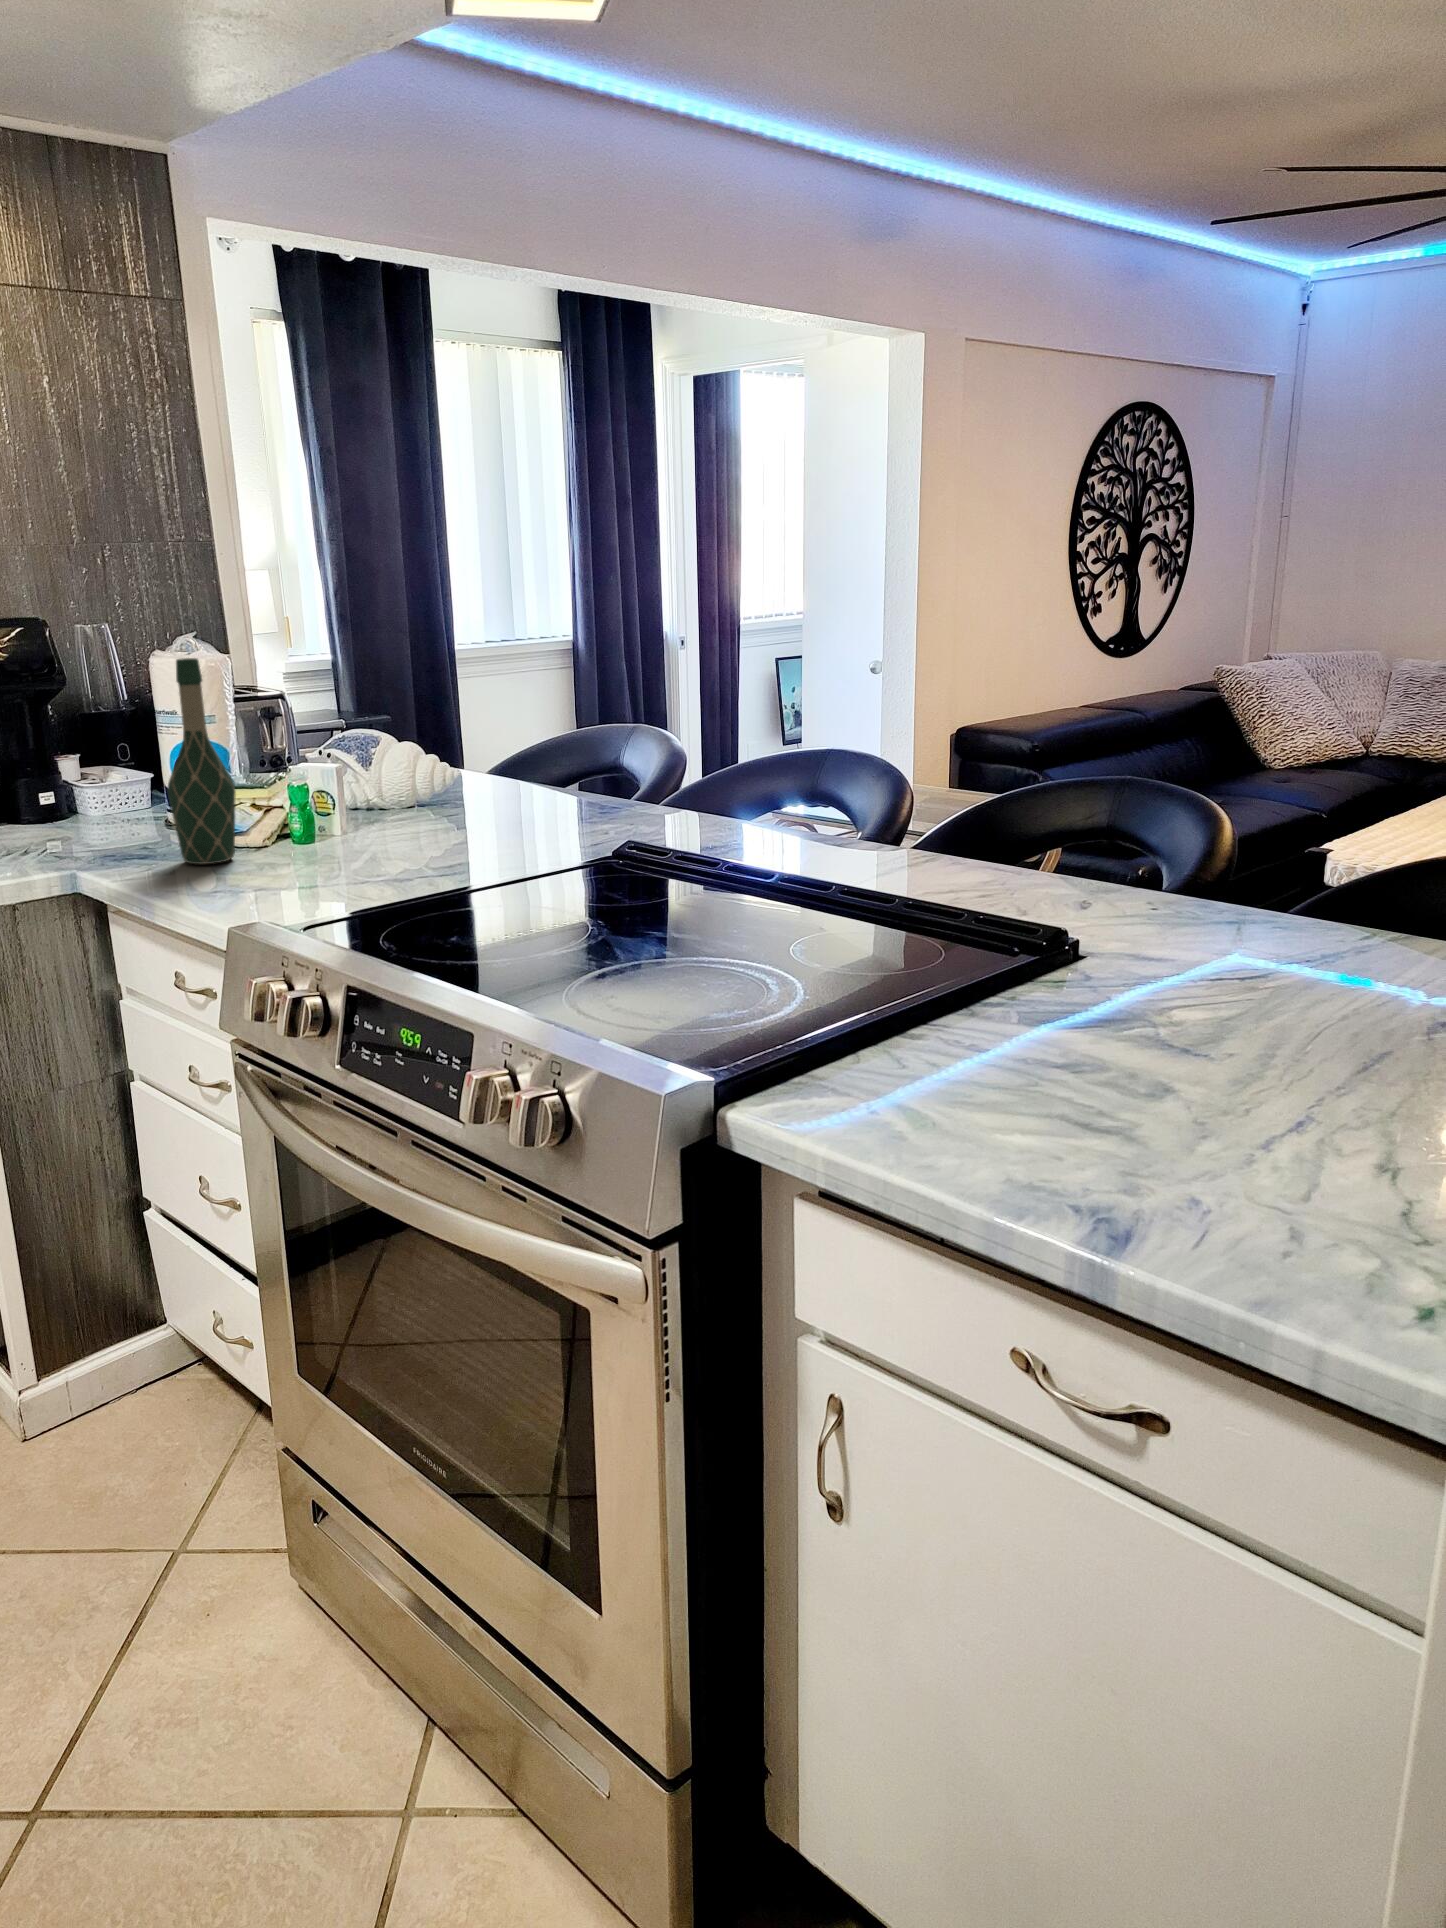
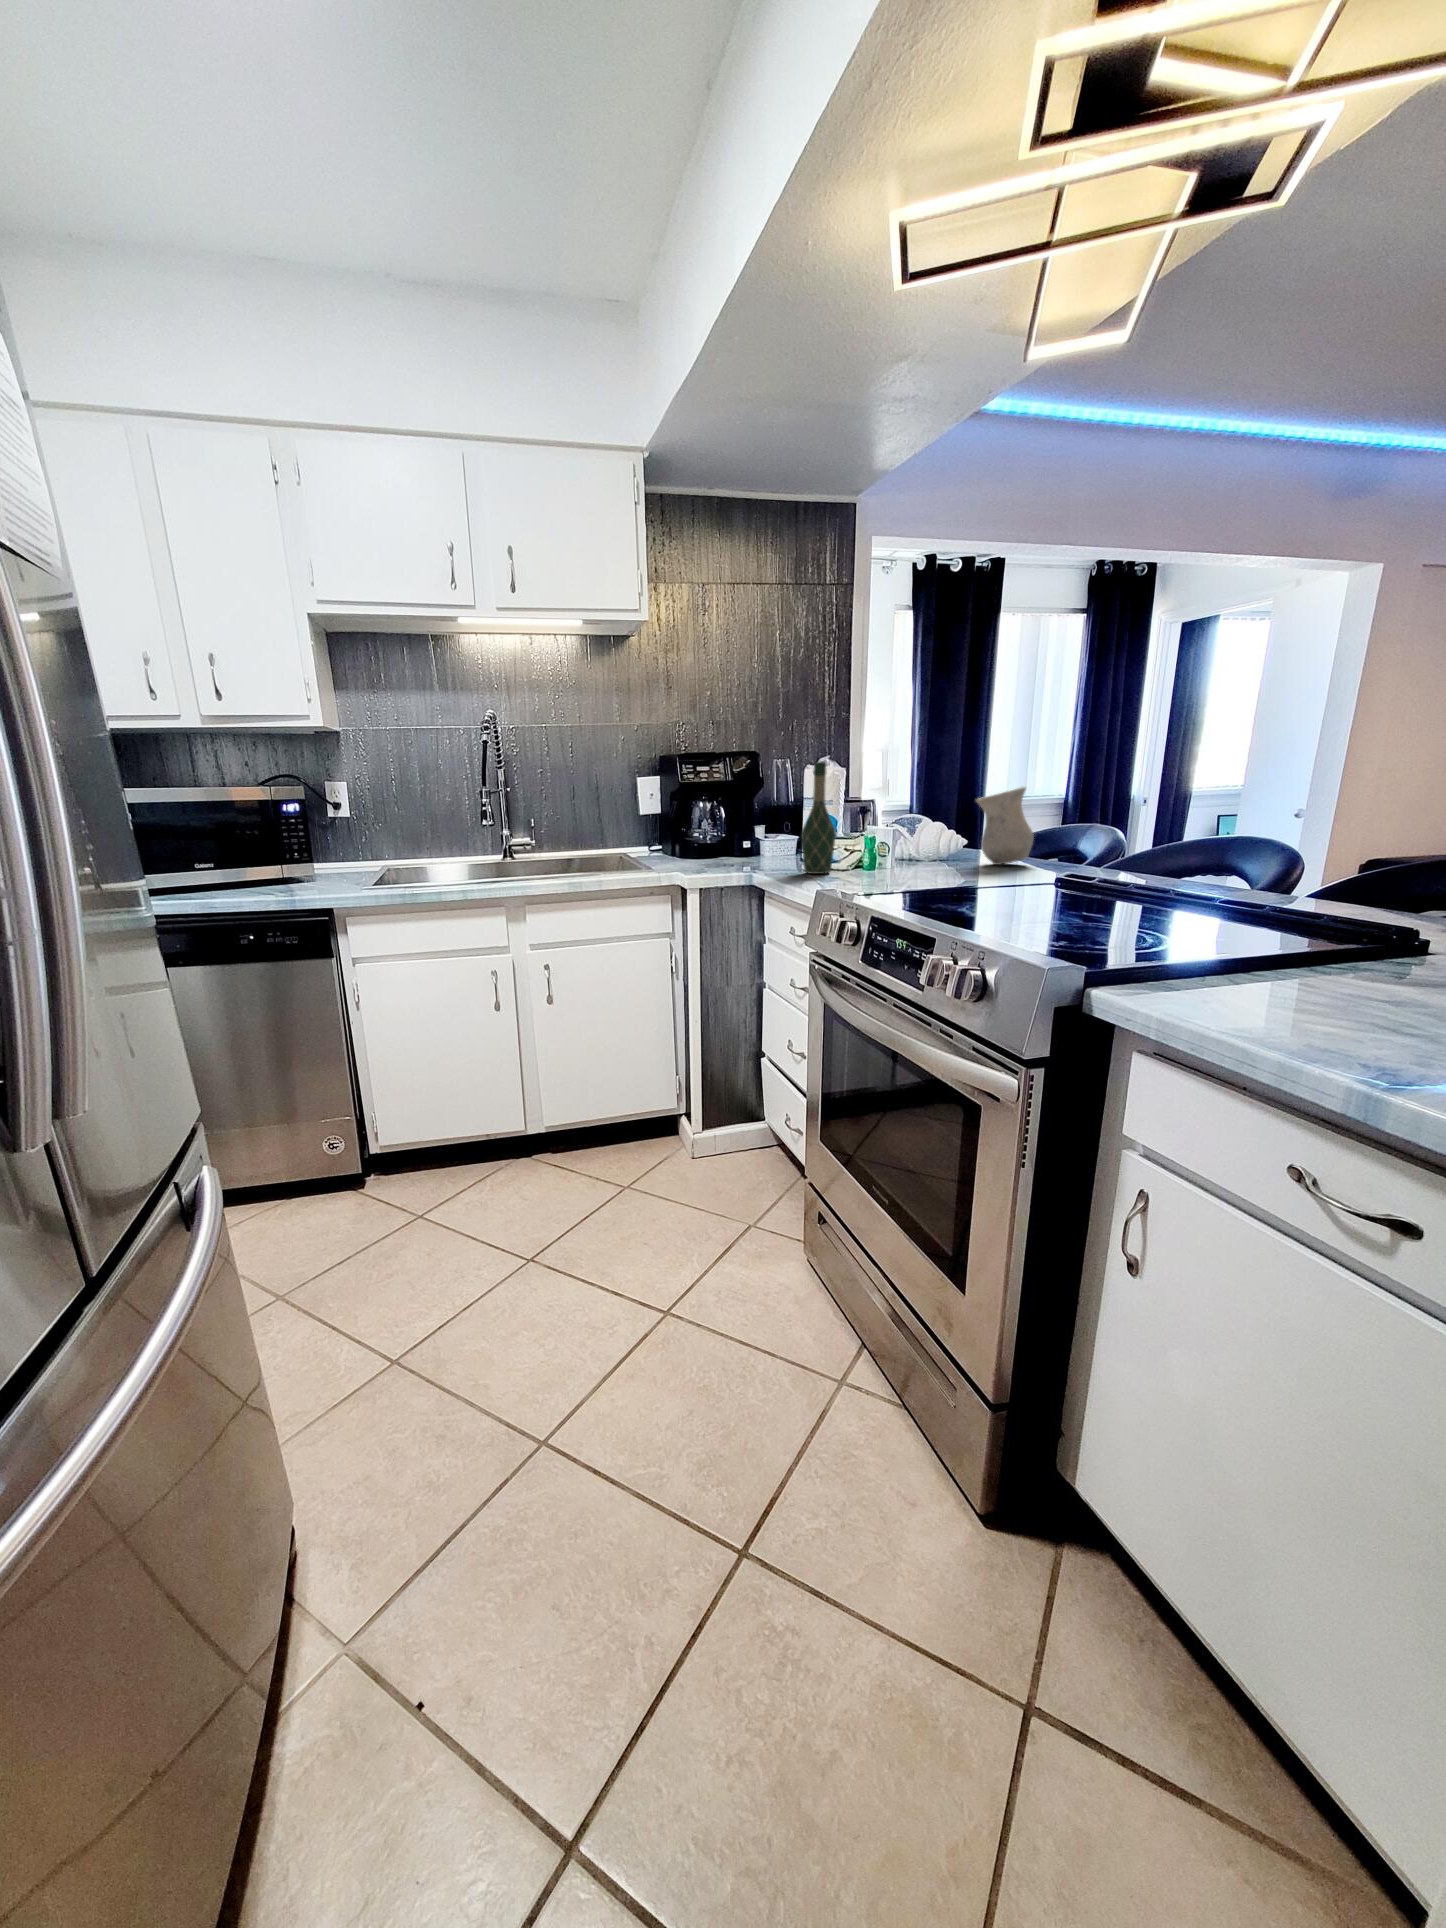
vase: none [466,686,565,815] -> present [976,787,1034,865]

